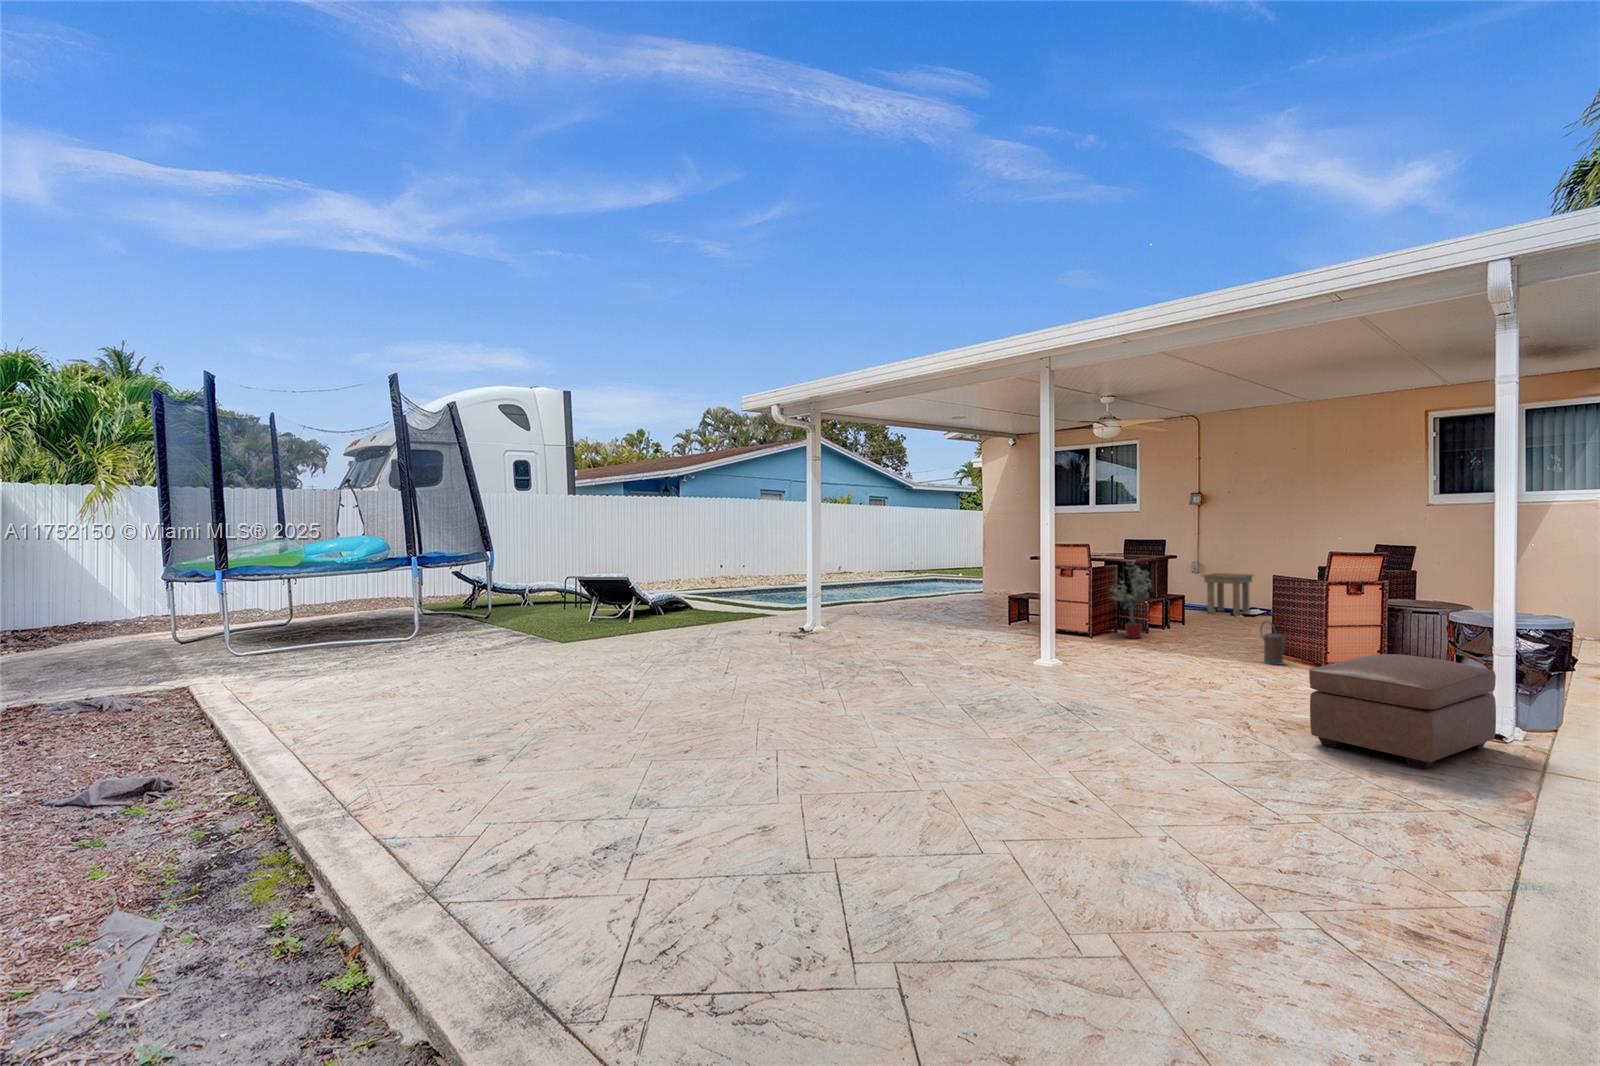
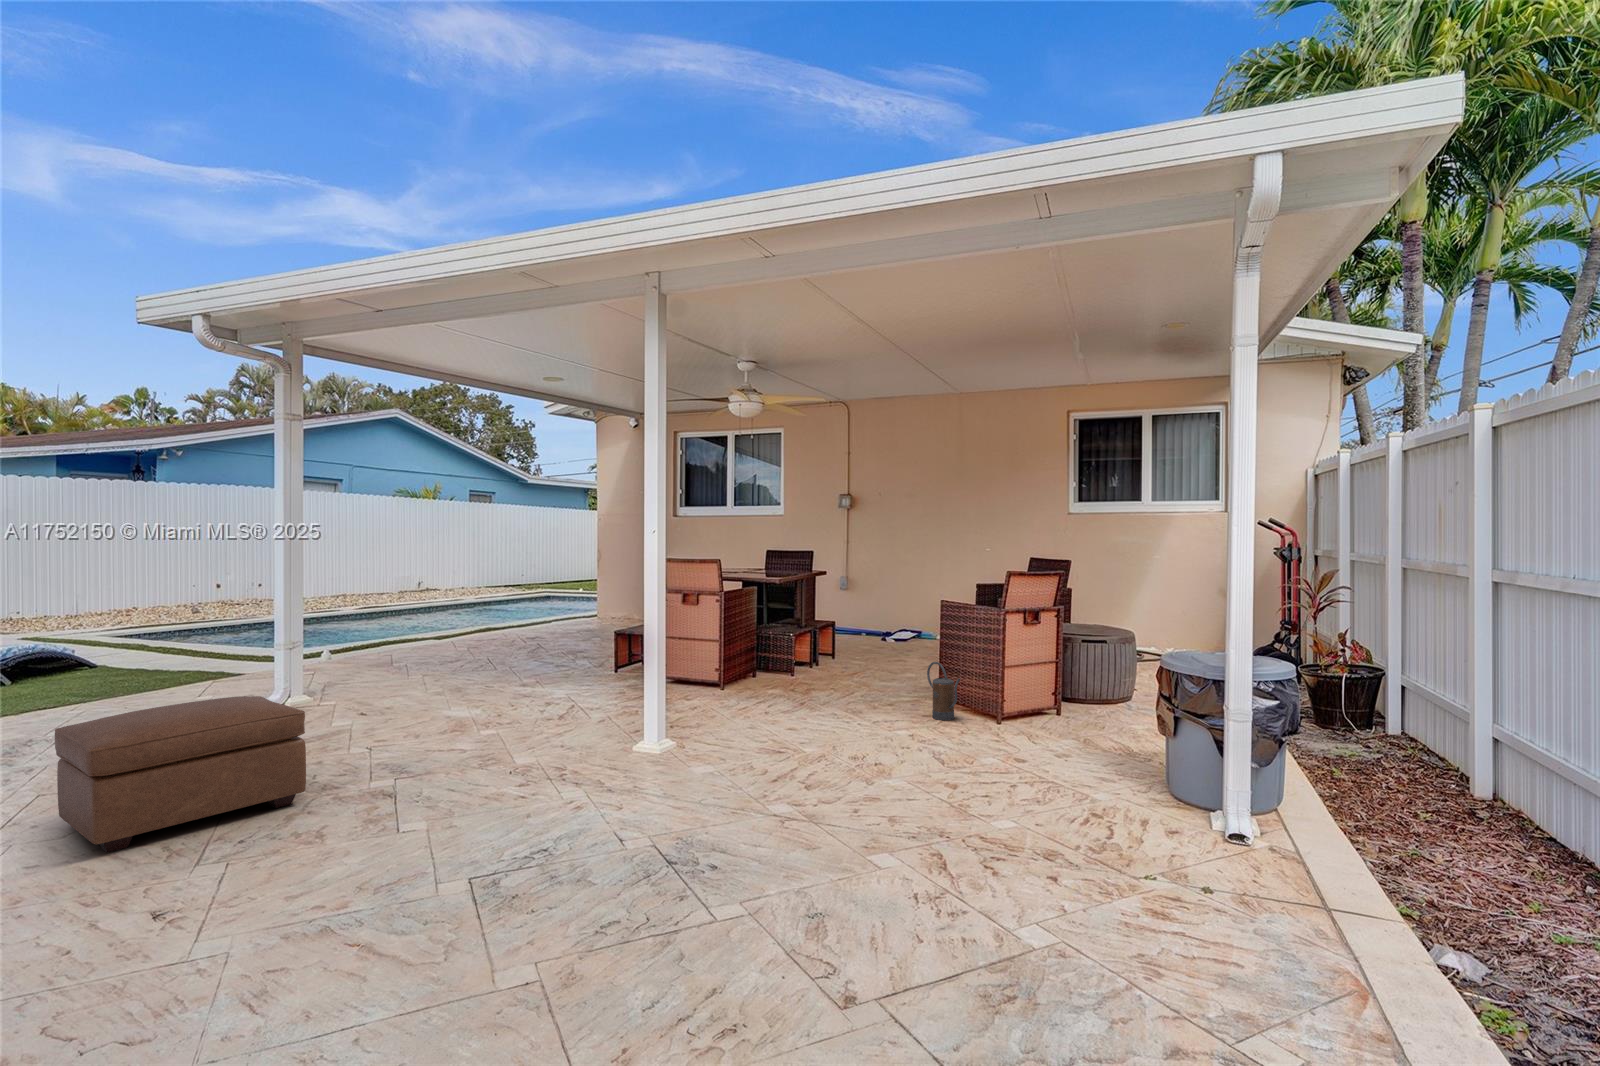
potted tree: present [1110,562,1152,639] -> none [744,582,800,686]
side table: present [1202,573,1254,616] -> none [852,590,907,641]
ottoman: present [1309,654,1496,770] -> present [55,696,306,853]

